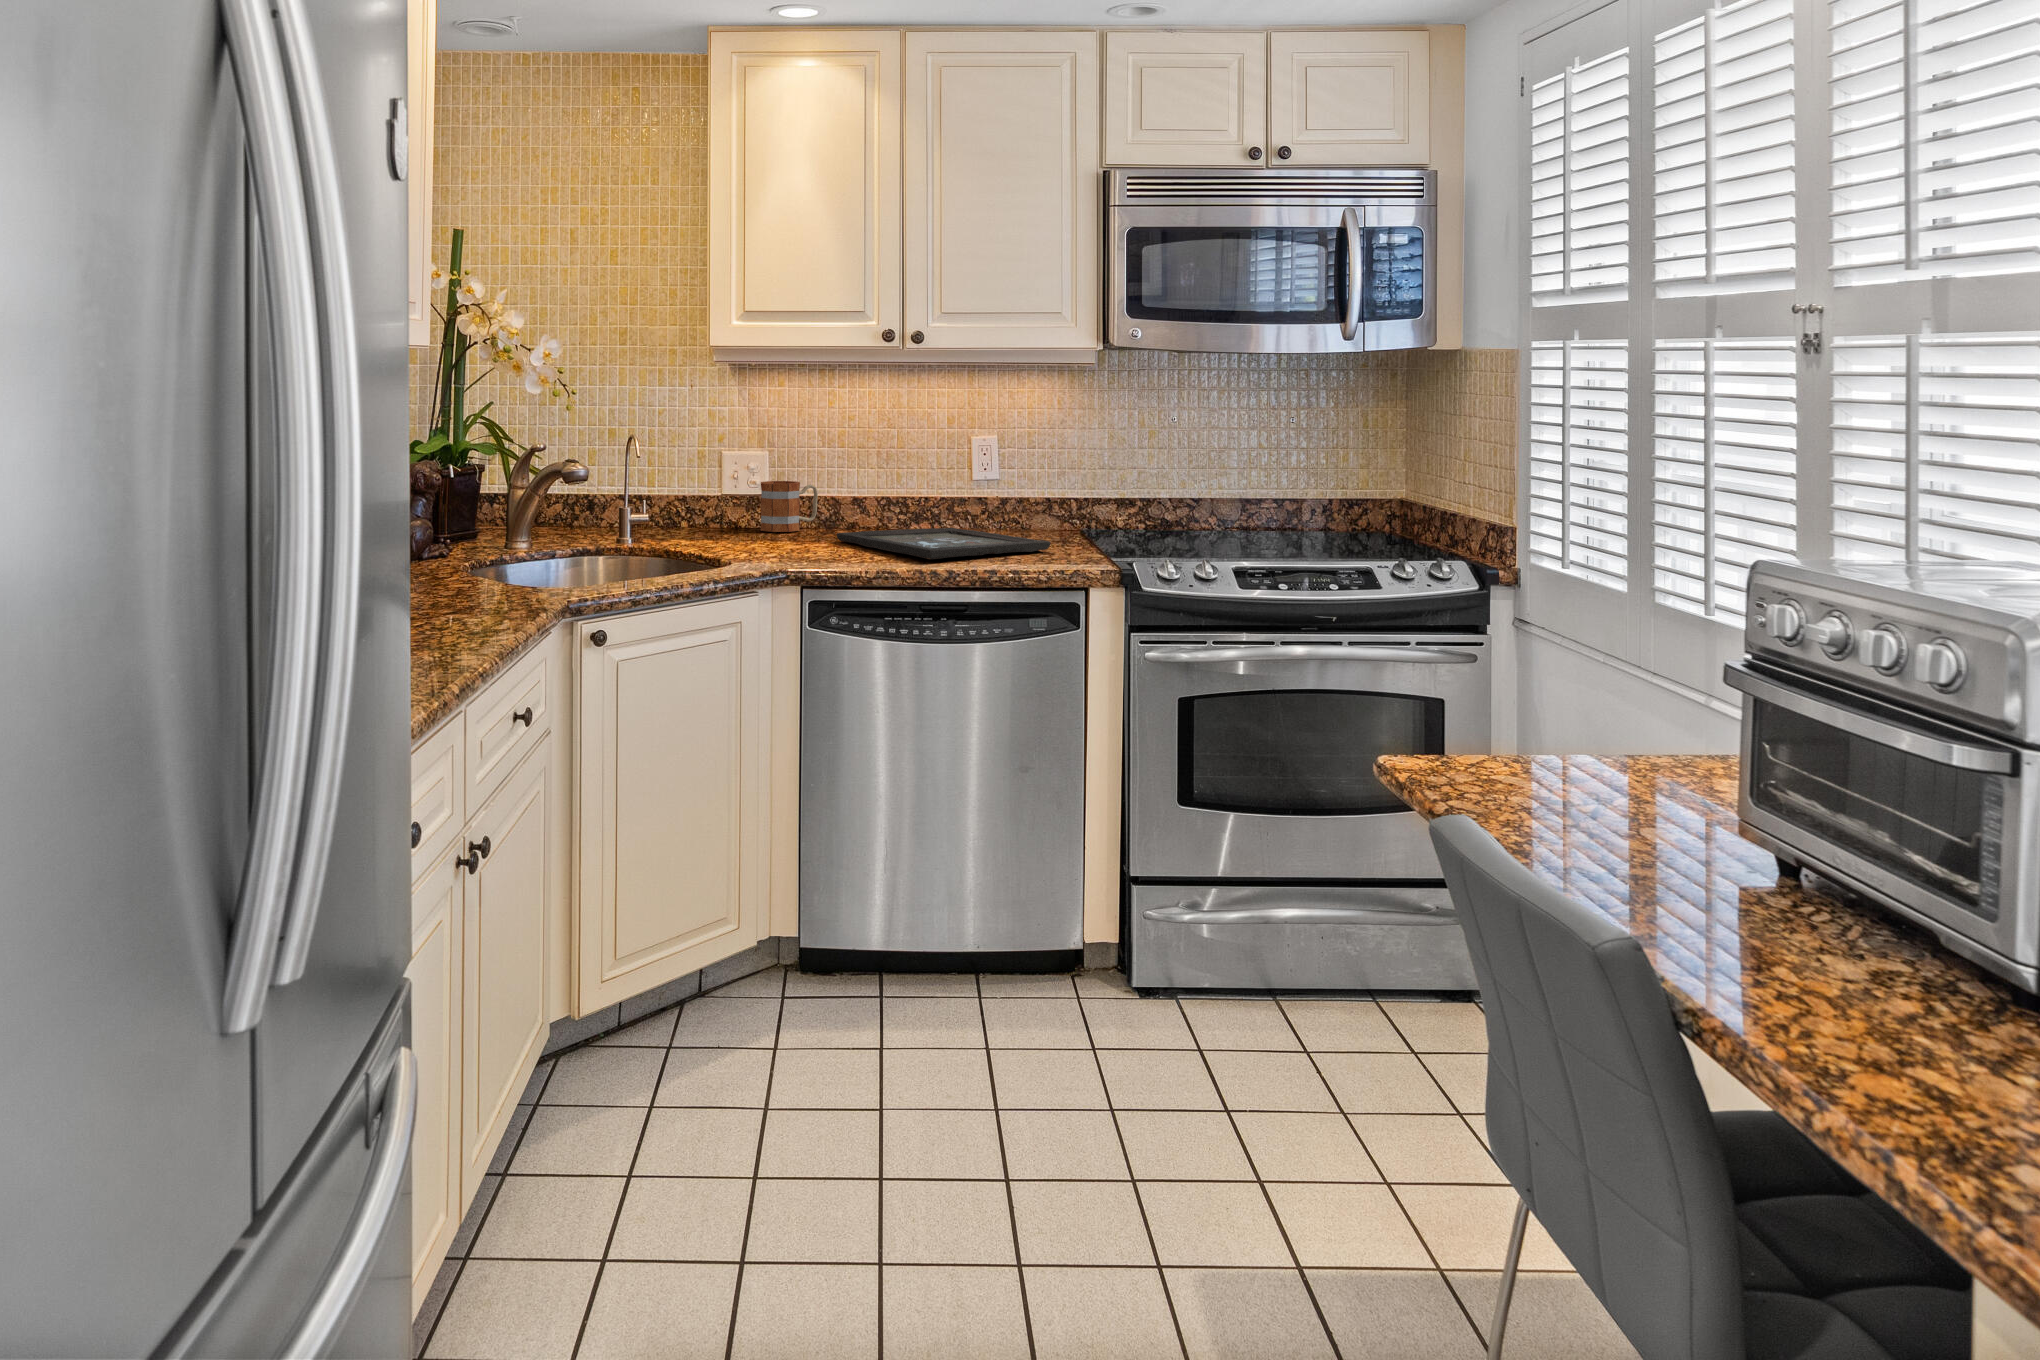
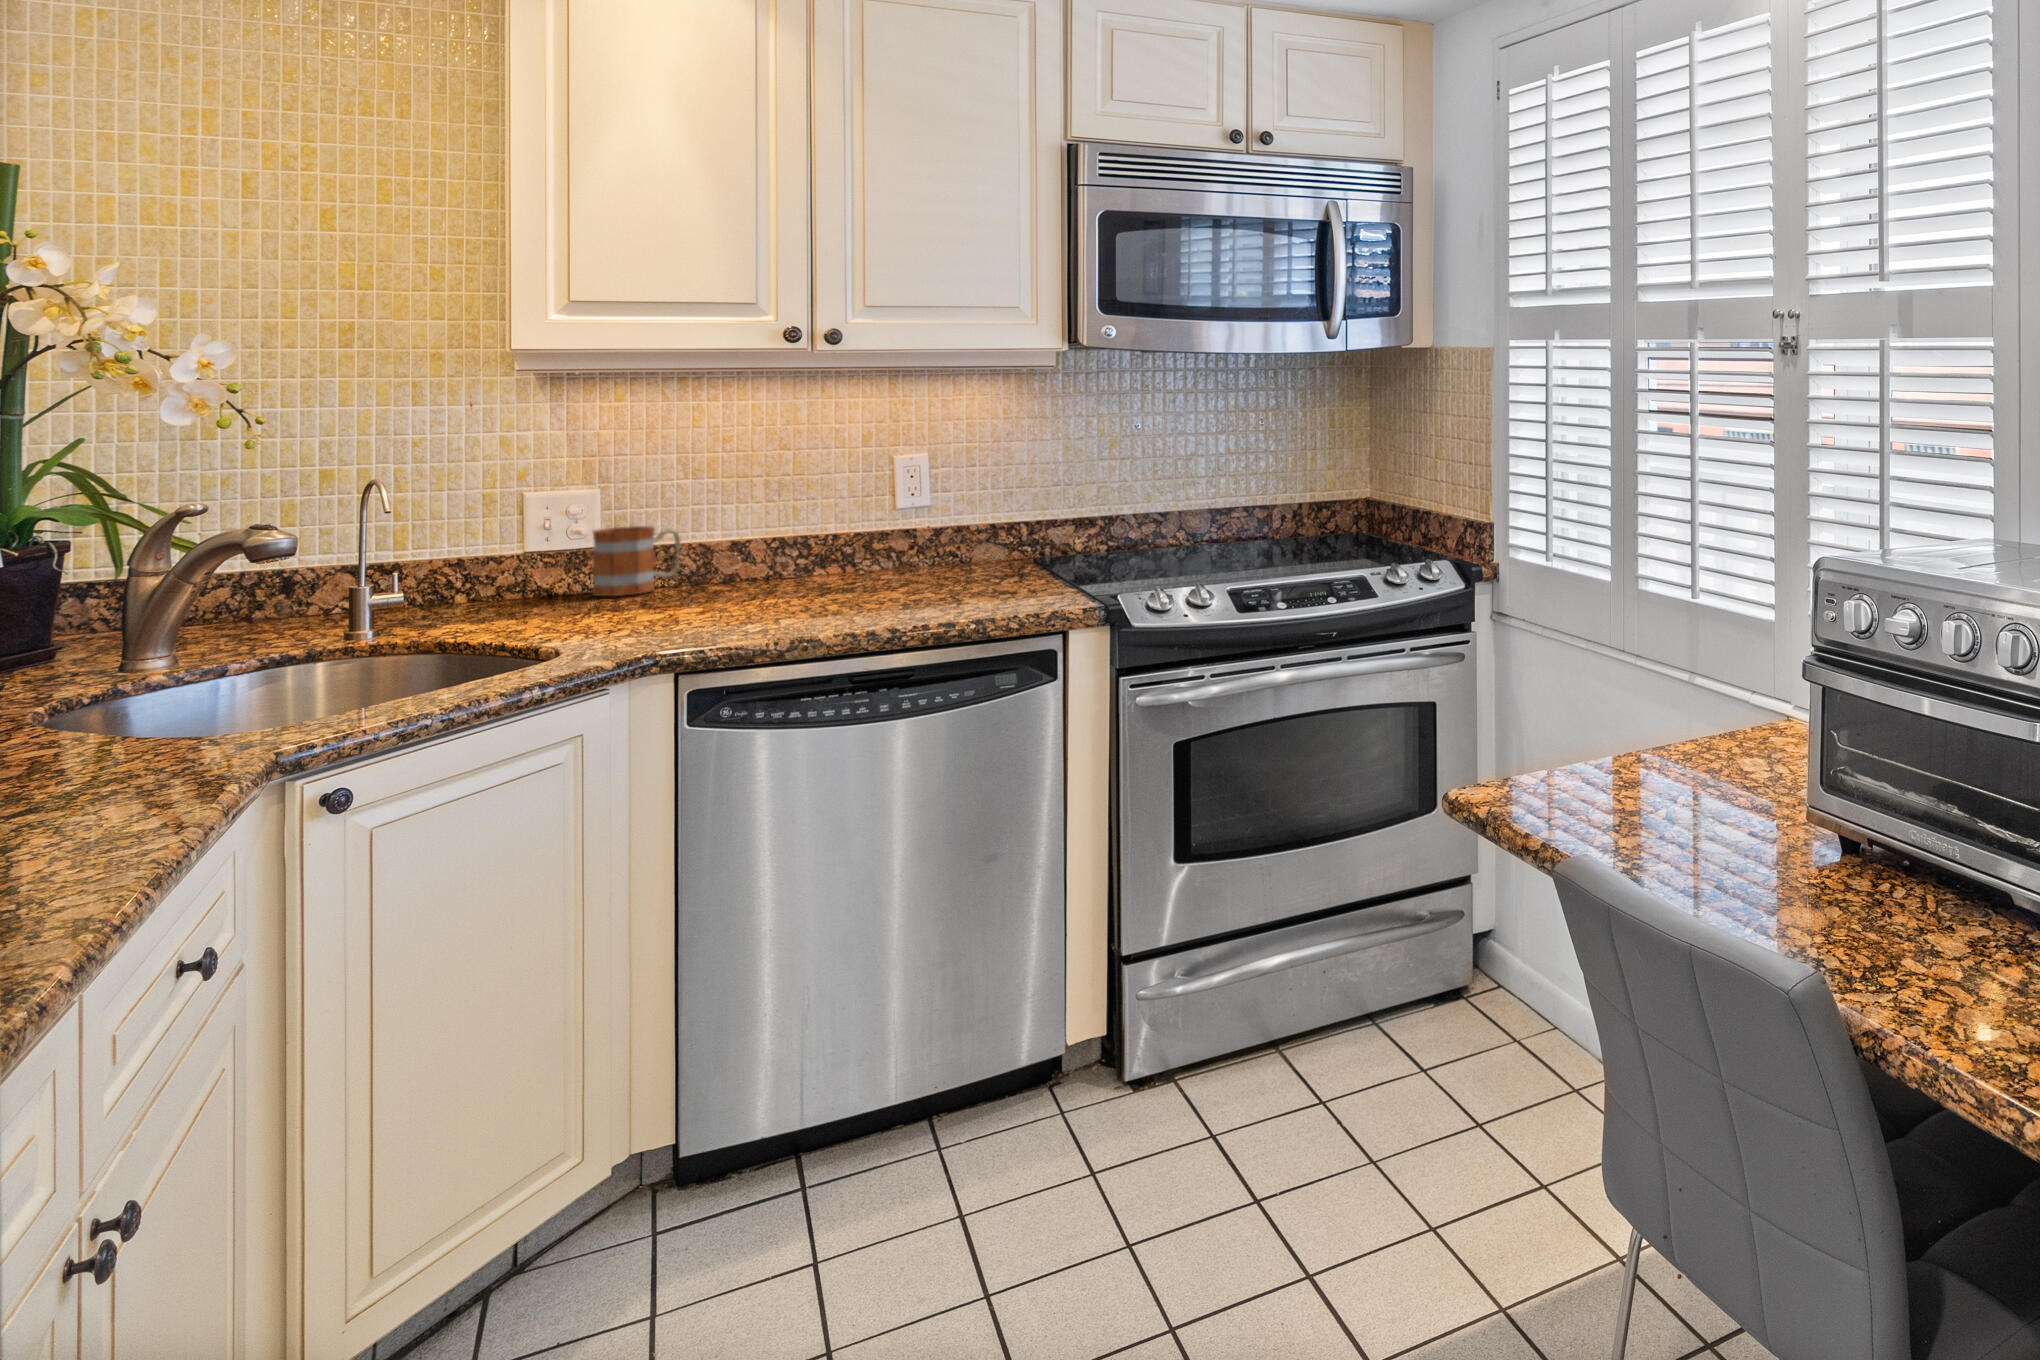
tray: present [837,528,1050,559] -> none [716,568,1011,616]

